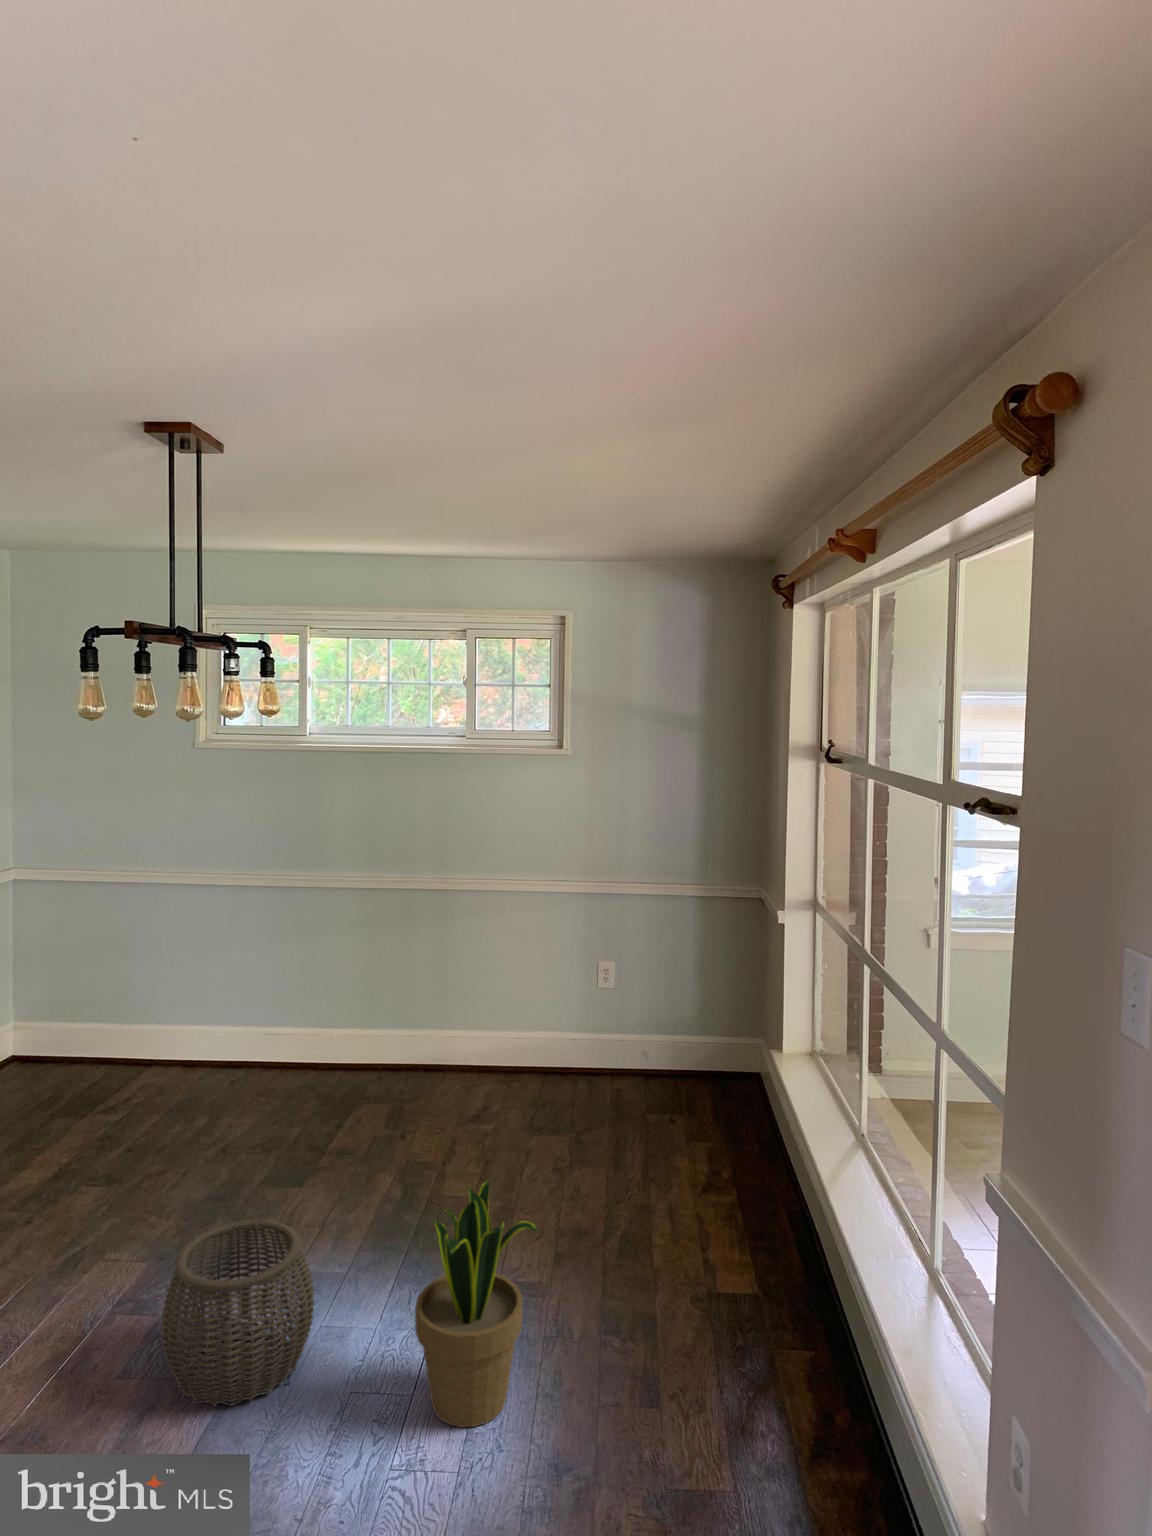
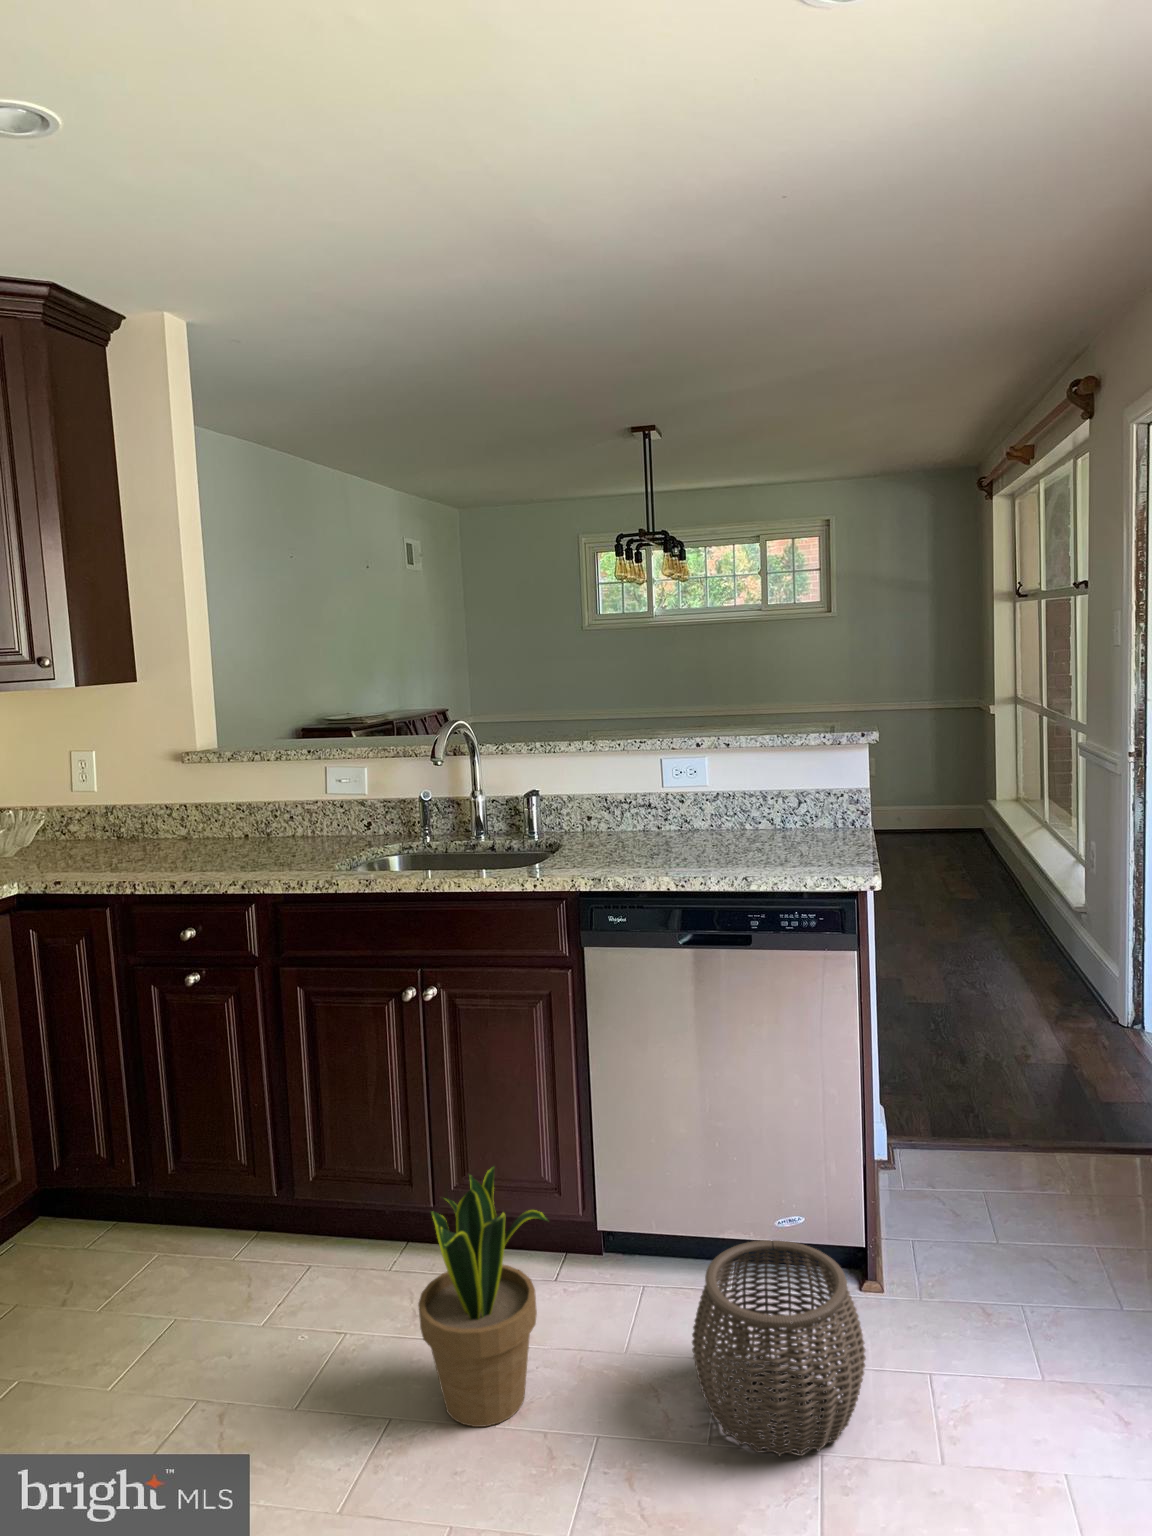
woven basket: present [161,1219,314,1406] -> present [692,1240,866,1456]

